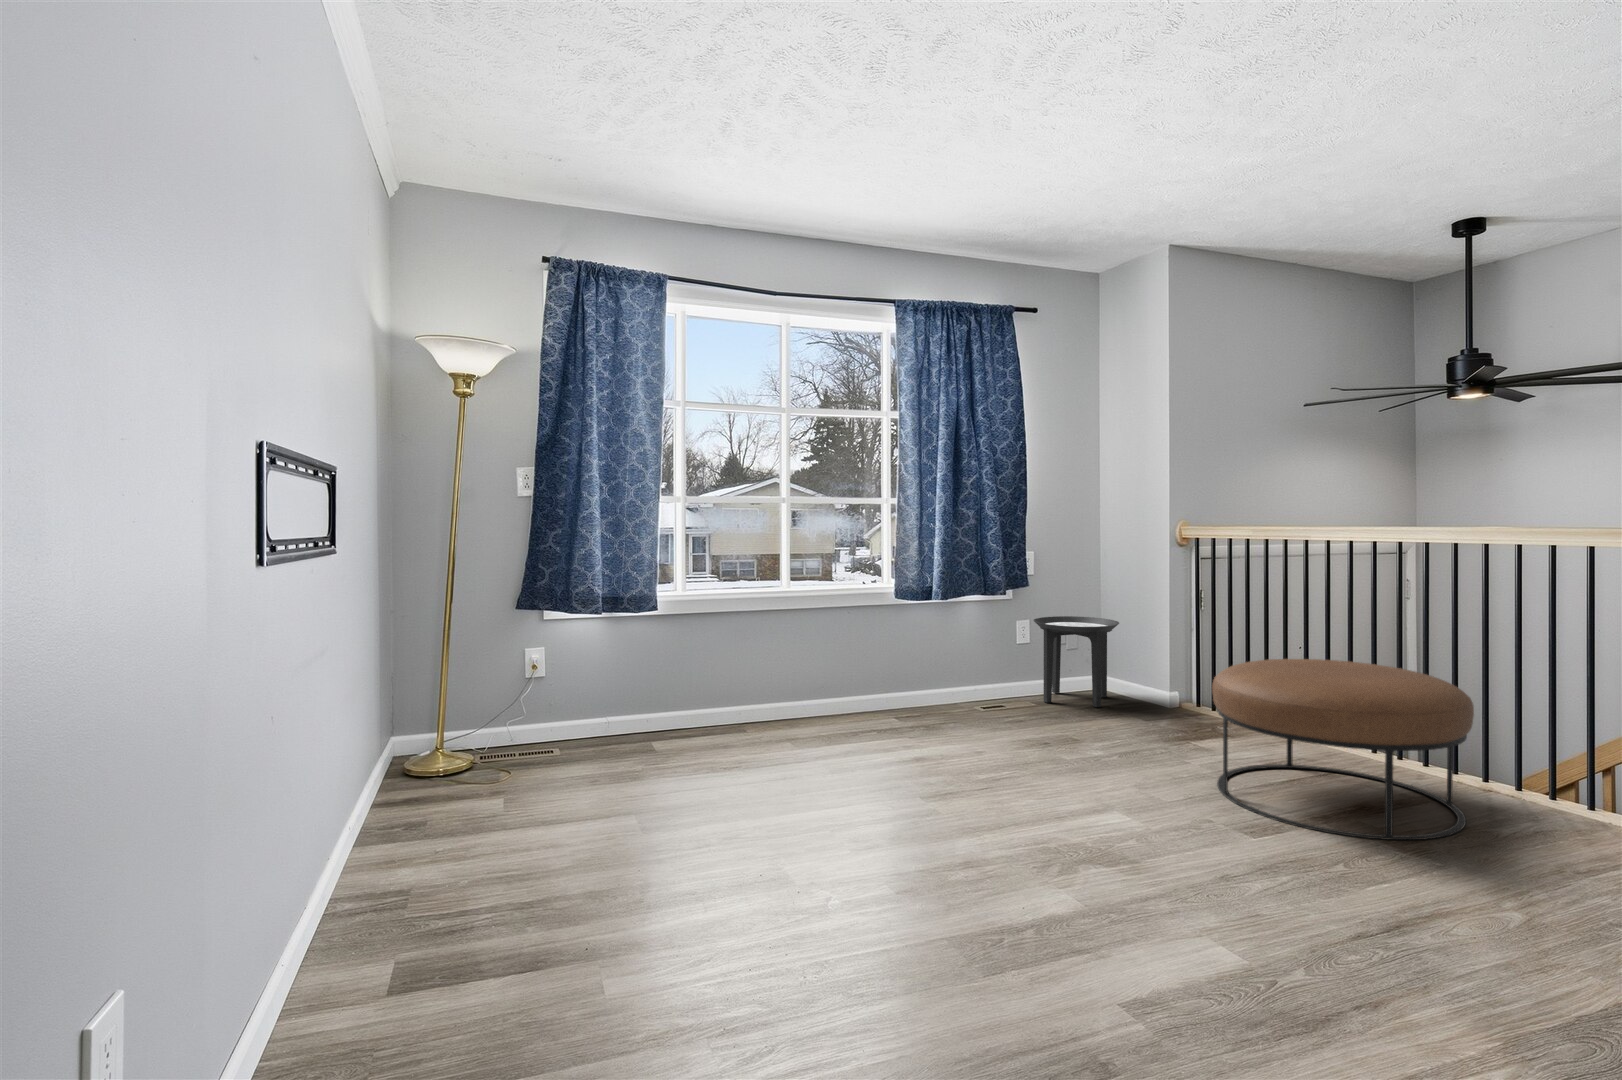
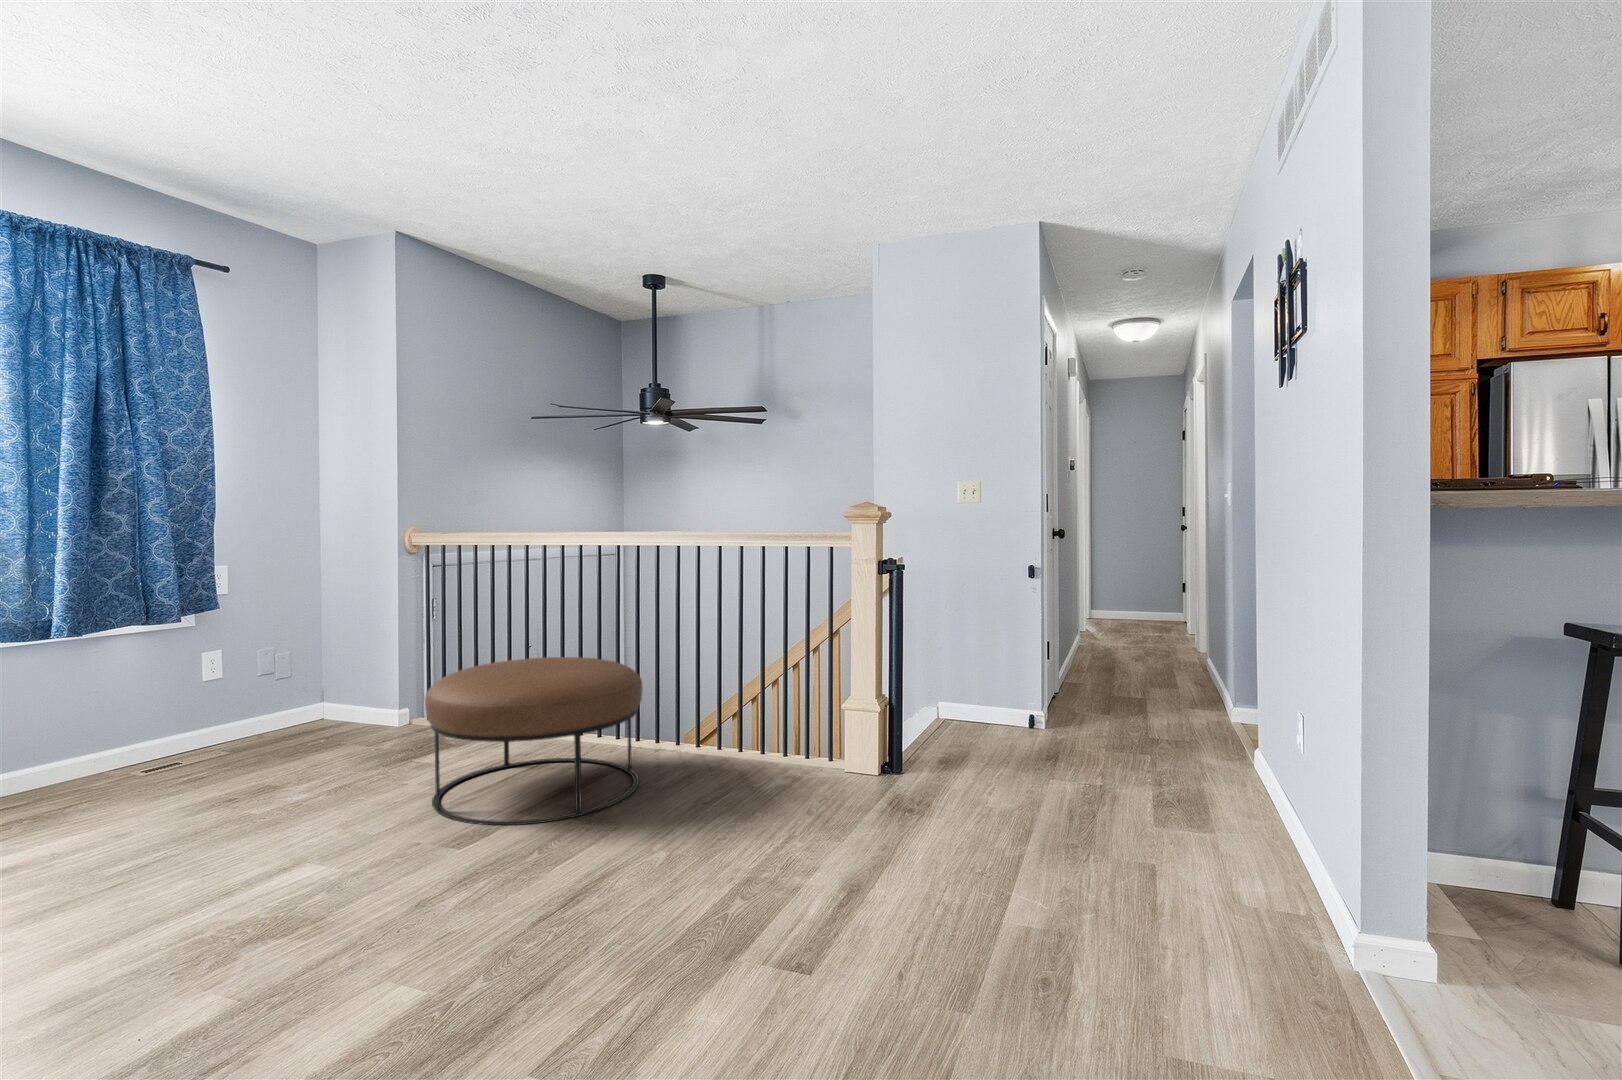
side table: present [1034,616,1119,707] -> none [226,639,340,748]

